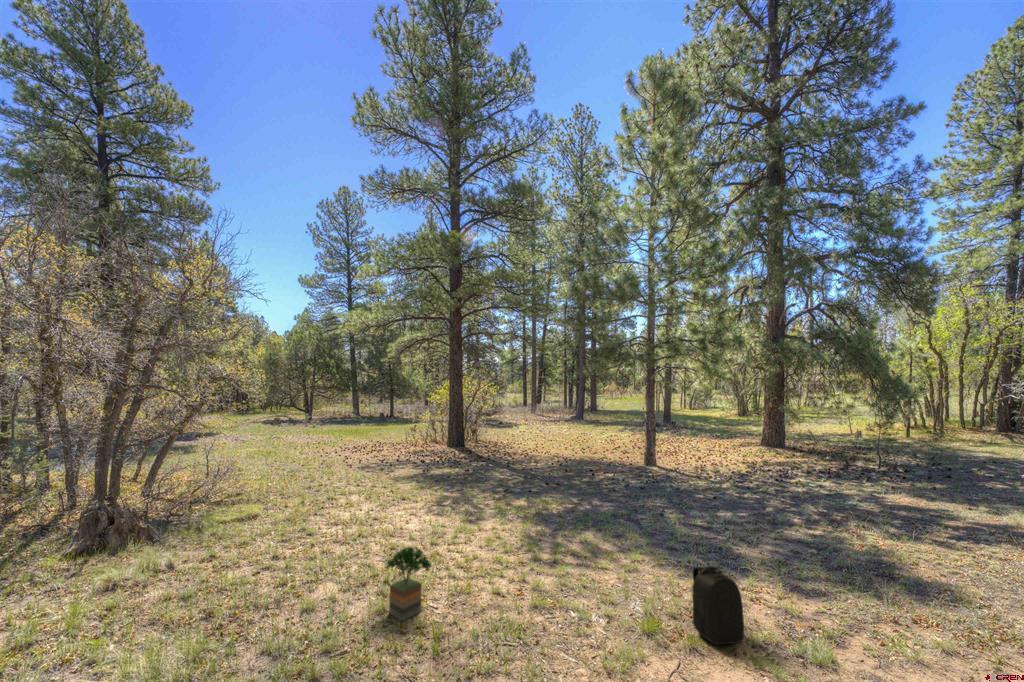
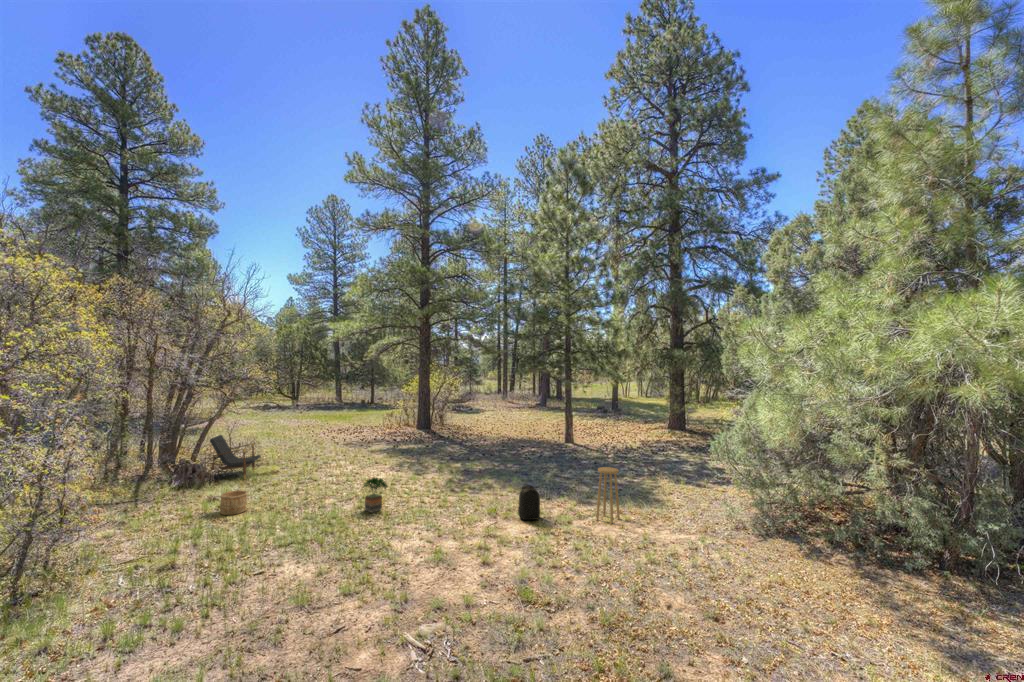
lounge chair: none [145,463,231,537] -> present [210,435,261,480]
stool: none [845,528,906,655] -> present [596,467,620,524]
wooden bucket: none [100,580,164,640] -> present [220,490,248,515]

